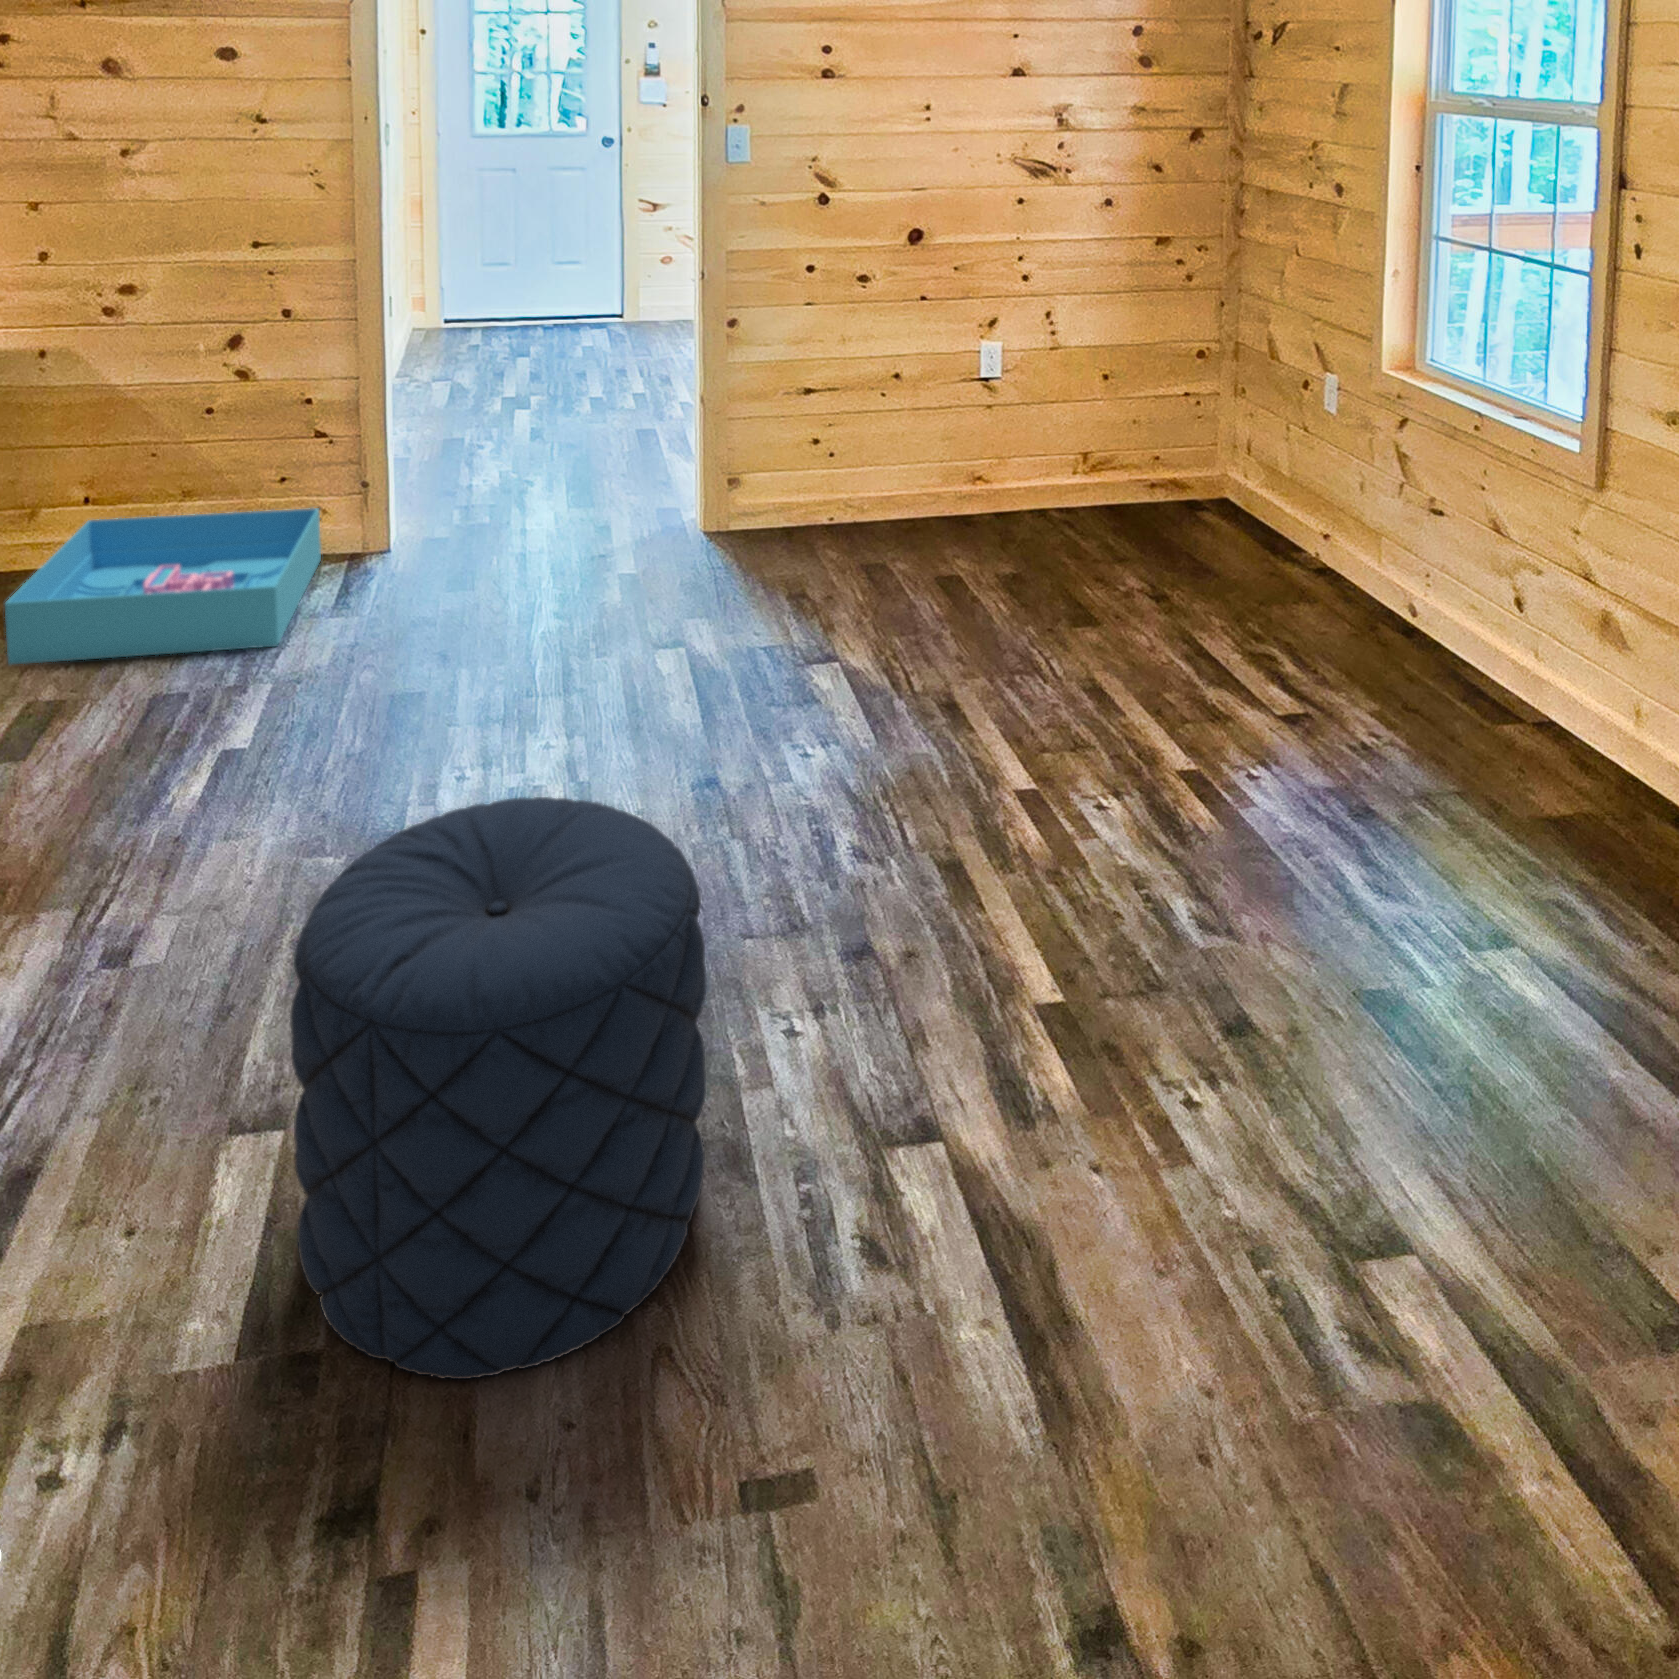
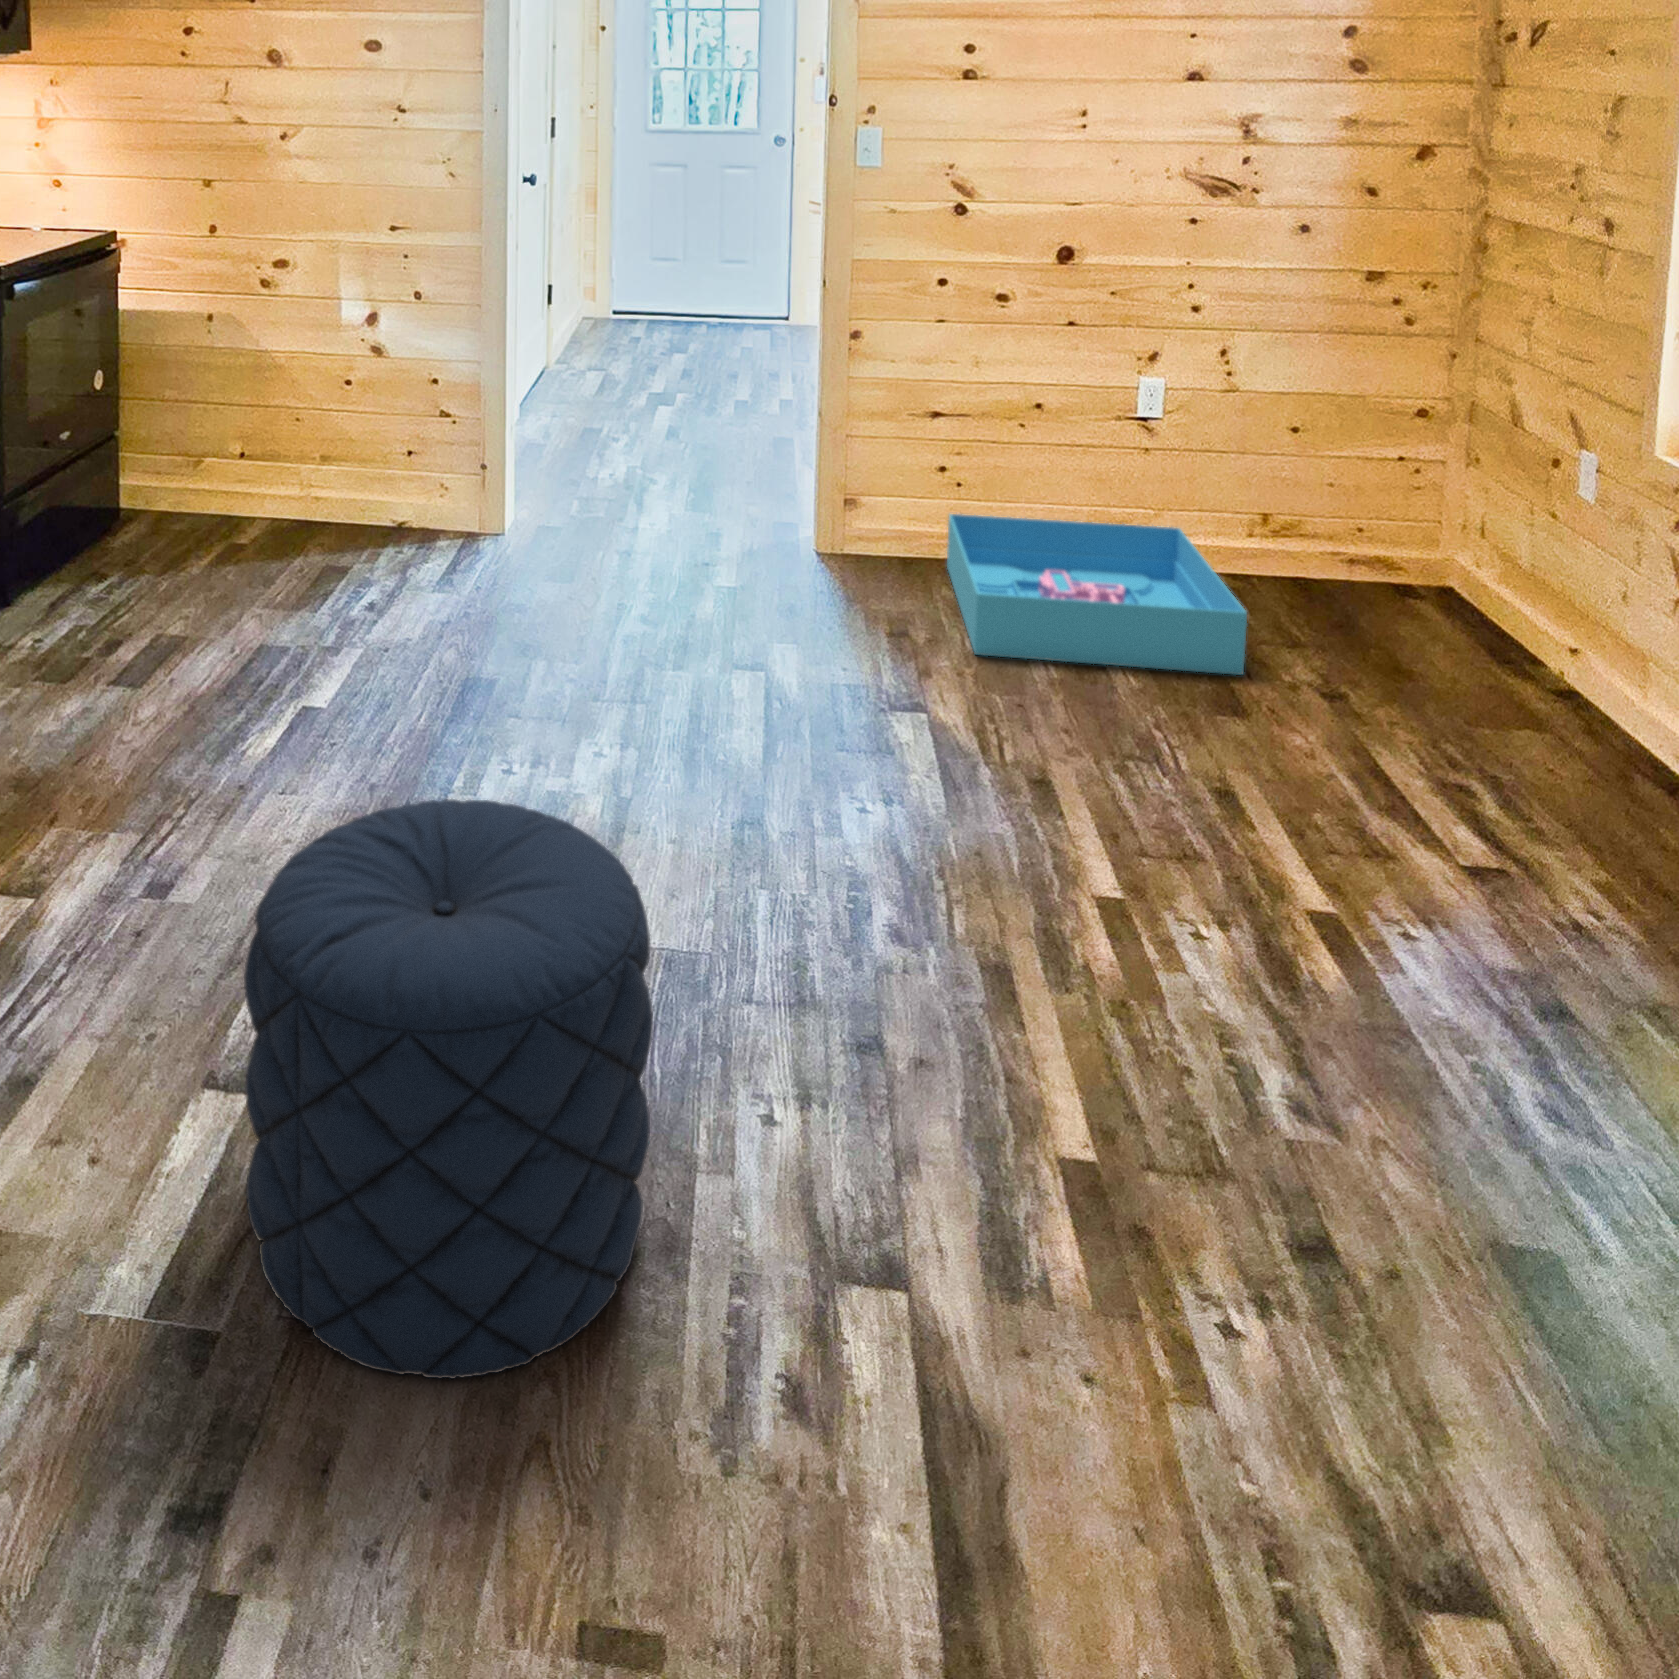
storage bin: present [5,508,321,664] -> present [947,514,1247,675]

